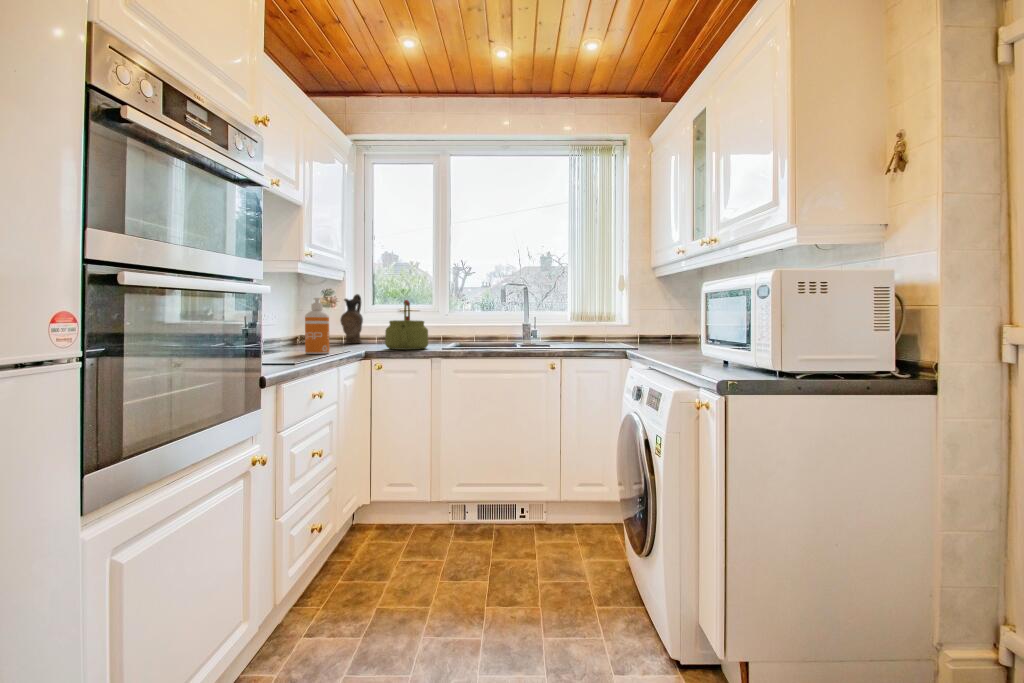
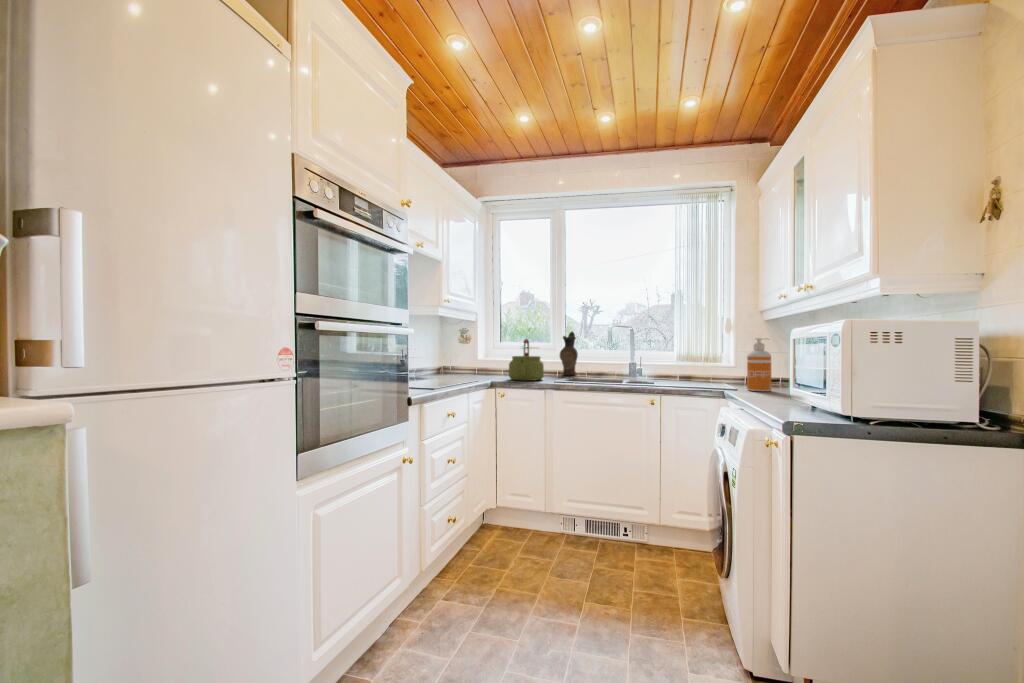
ceramic pitcher: present [340,294,363,343] -> present [560,331,578,375]
soap dispenser: present [305,298,329,354] -> present [747,338,771,391]

